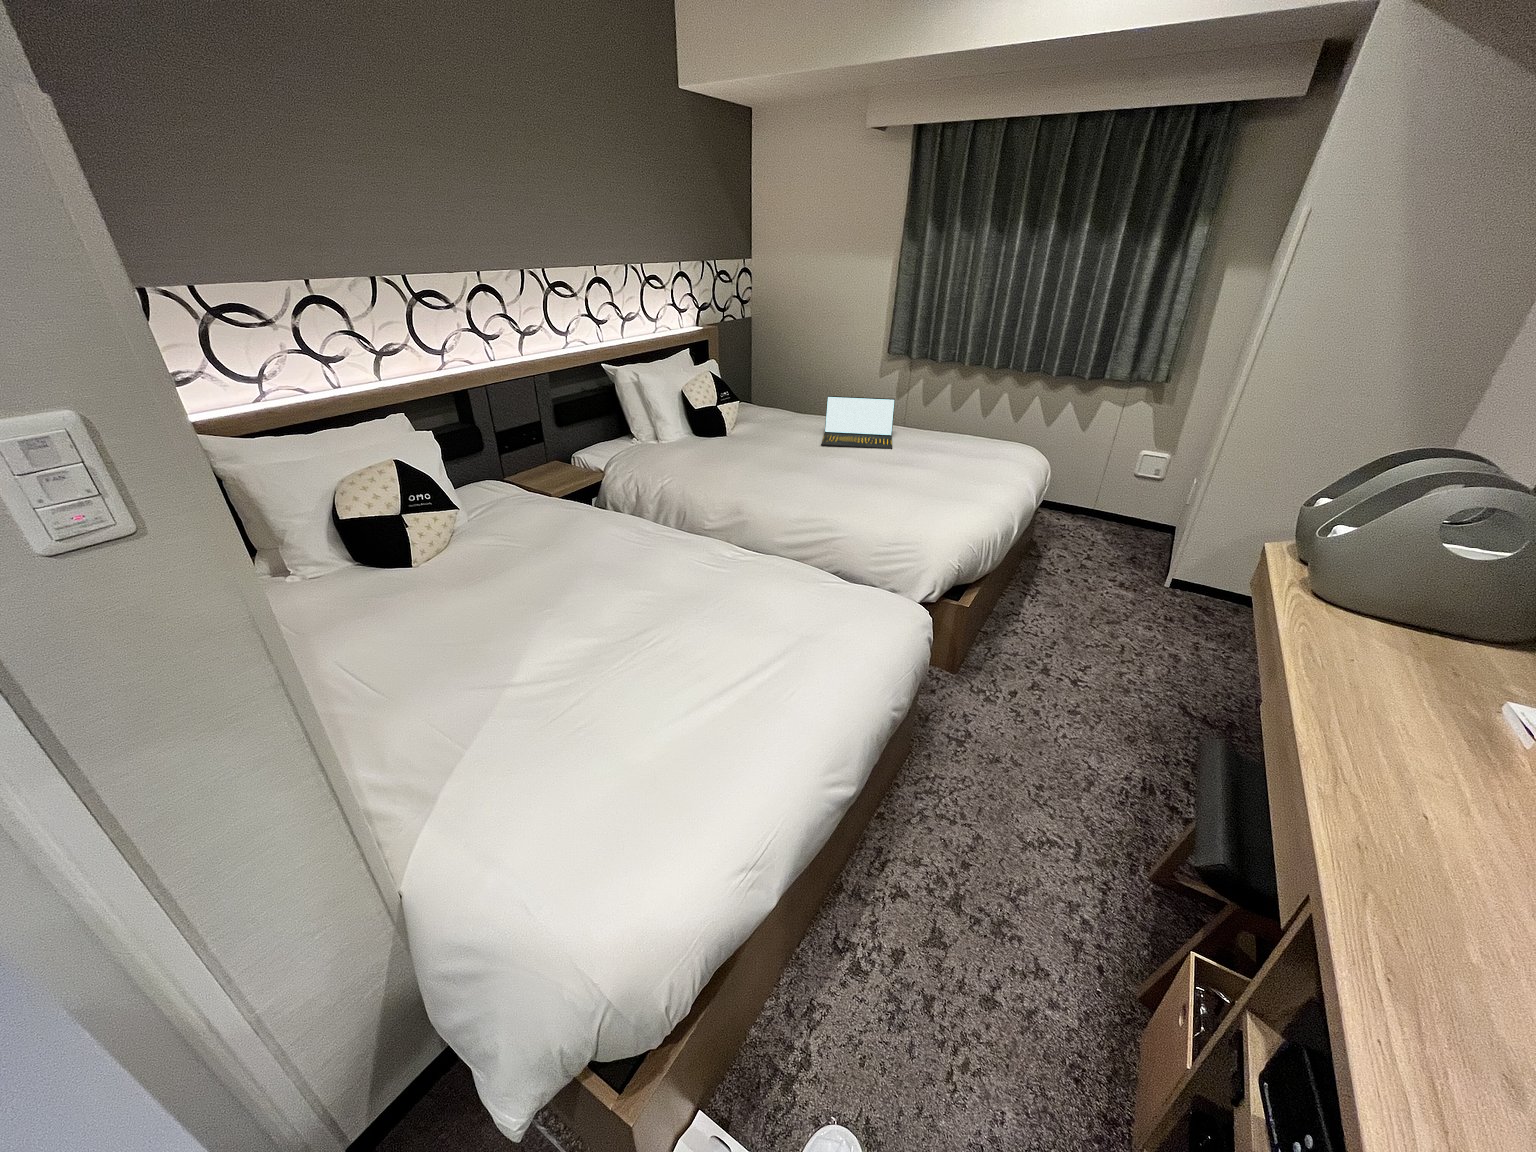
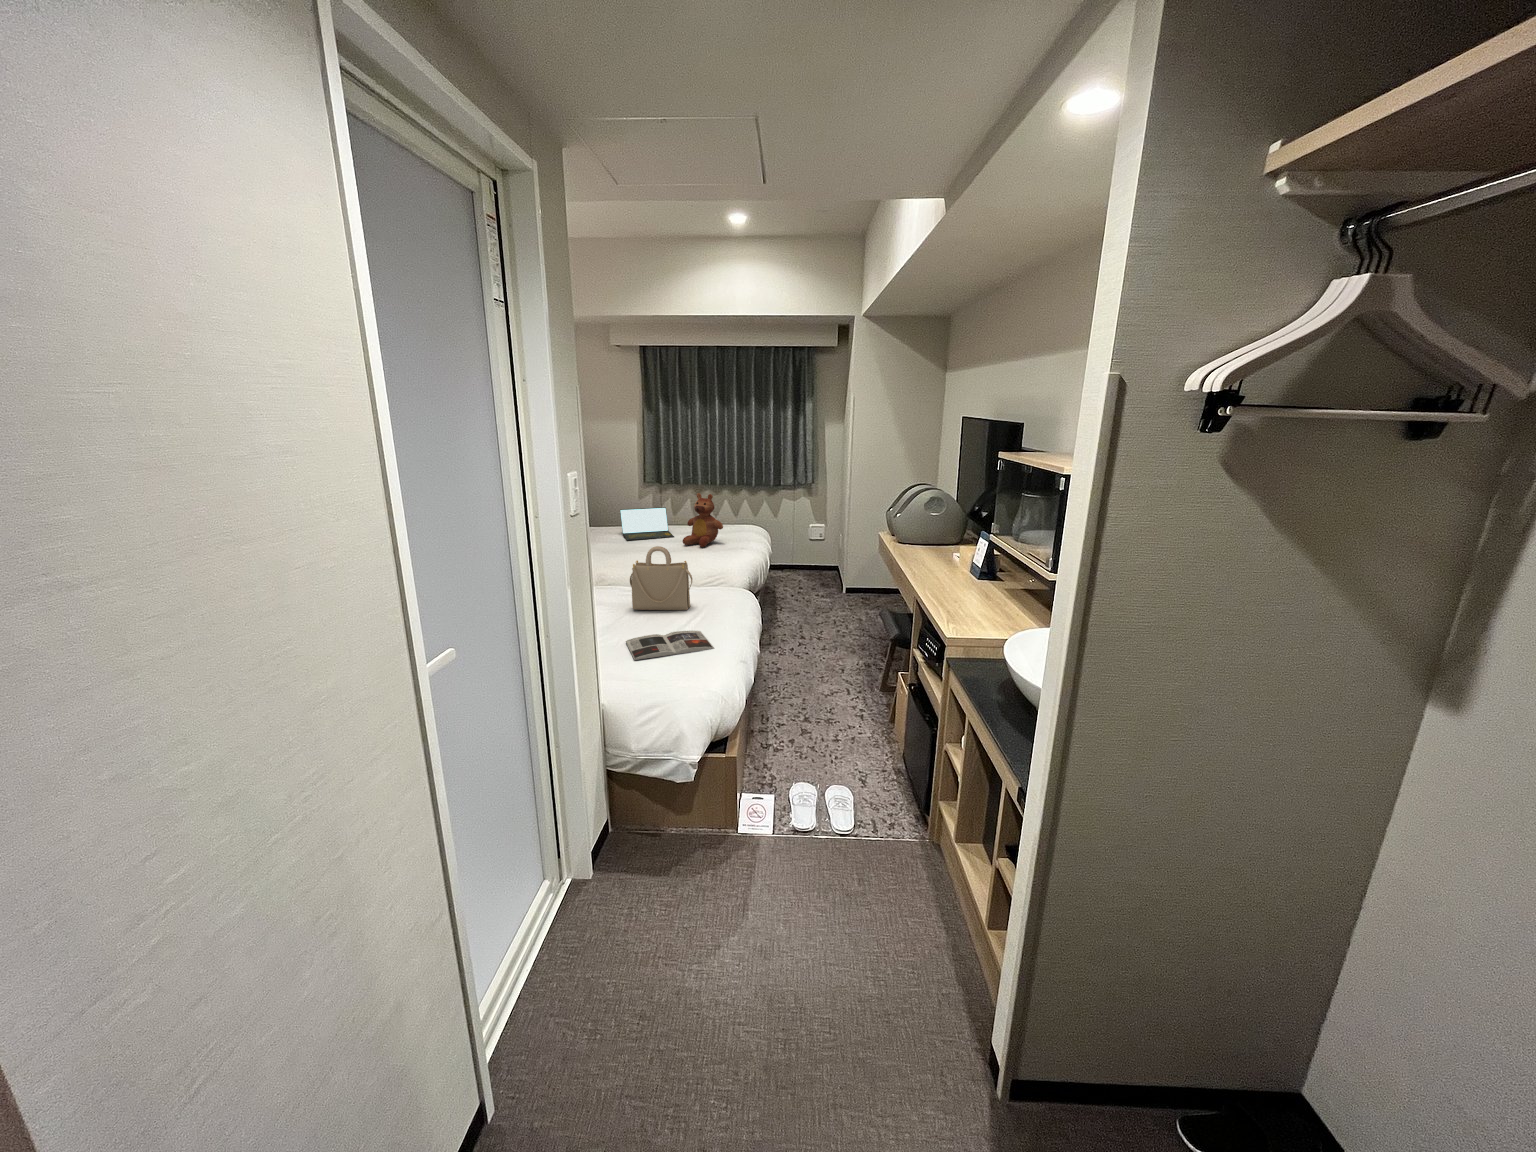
teddy bear: none [891,386,961,477] -> present [683,493,723,547]
handbag: none [693,507,797,632] -> present [630,546,692,610]
magazine: none [566,693,748,782] -> present [626,631,714,660]

